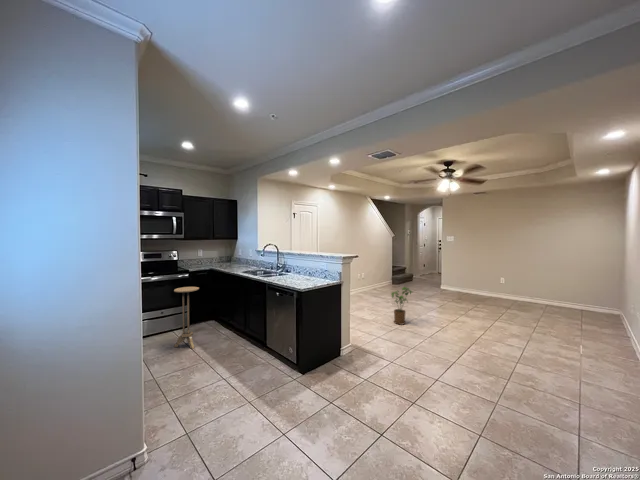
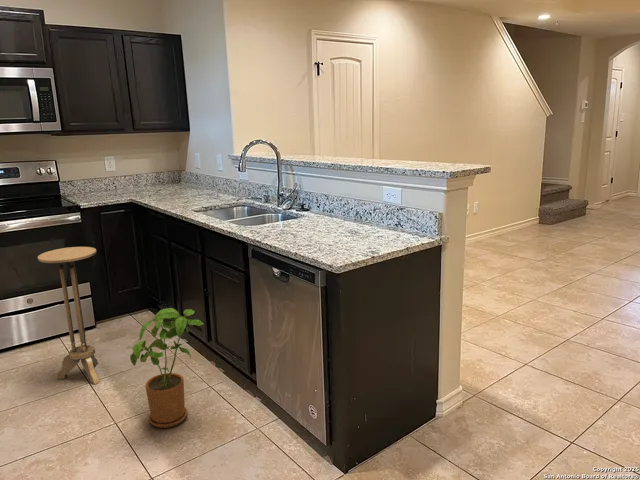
house plant: present [392,287,412,325] -> present [130,308,203,428]

